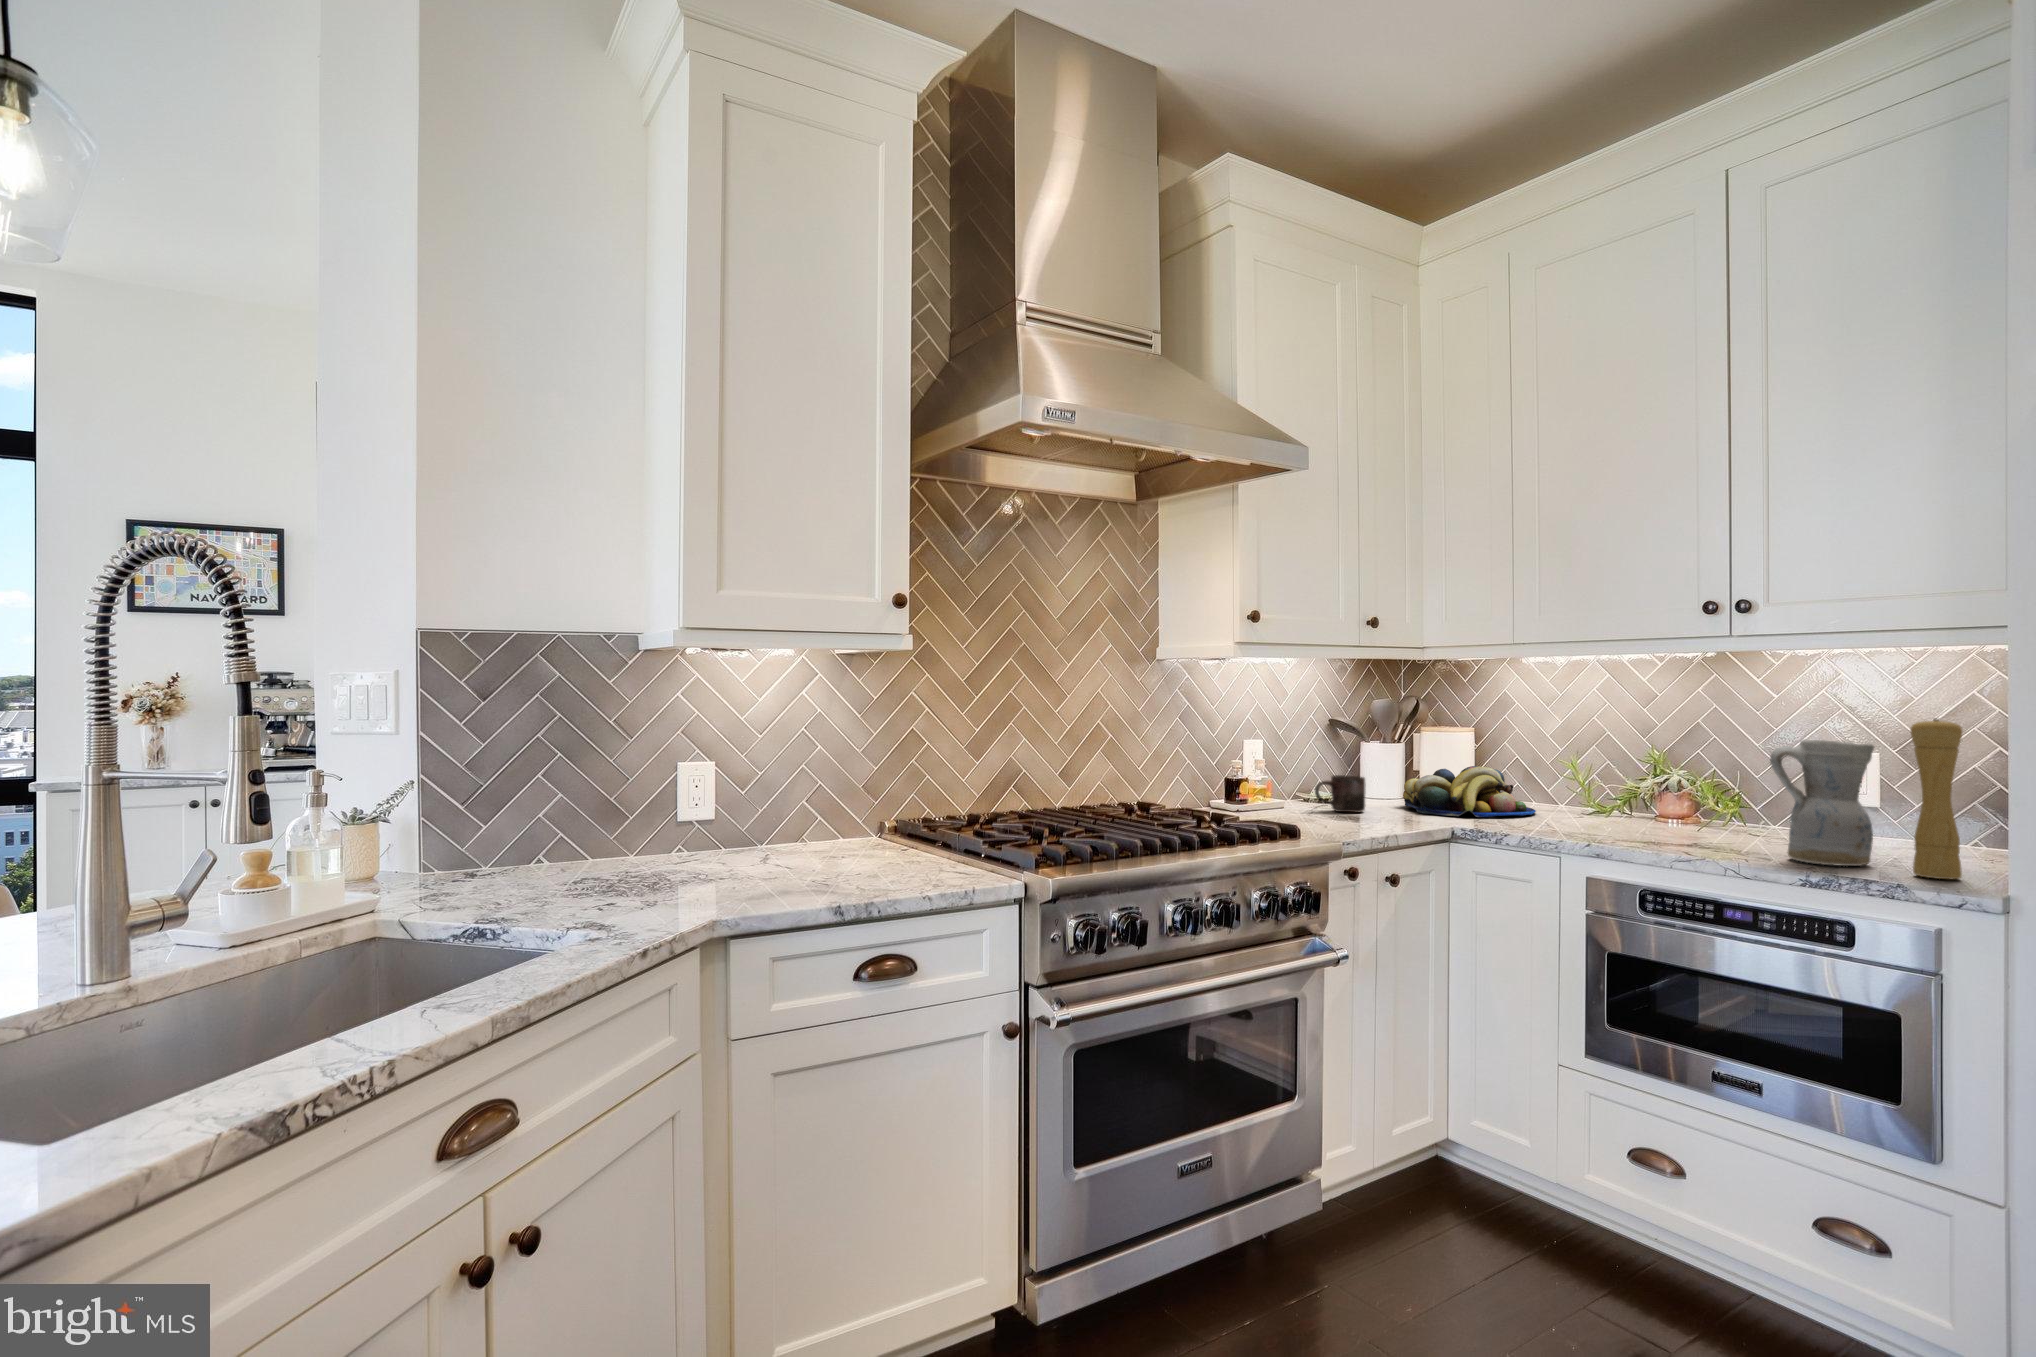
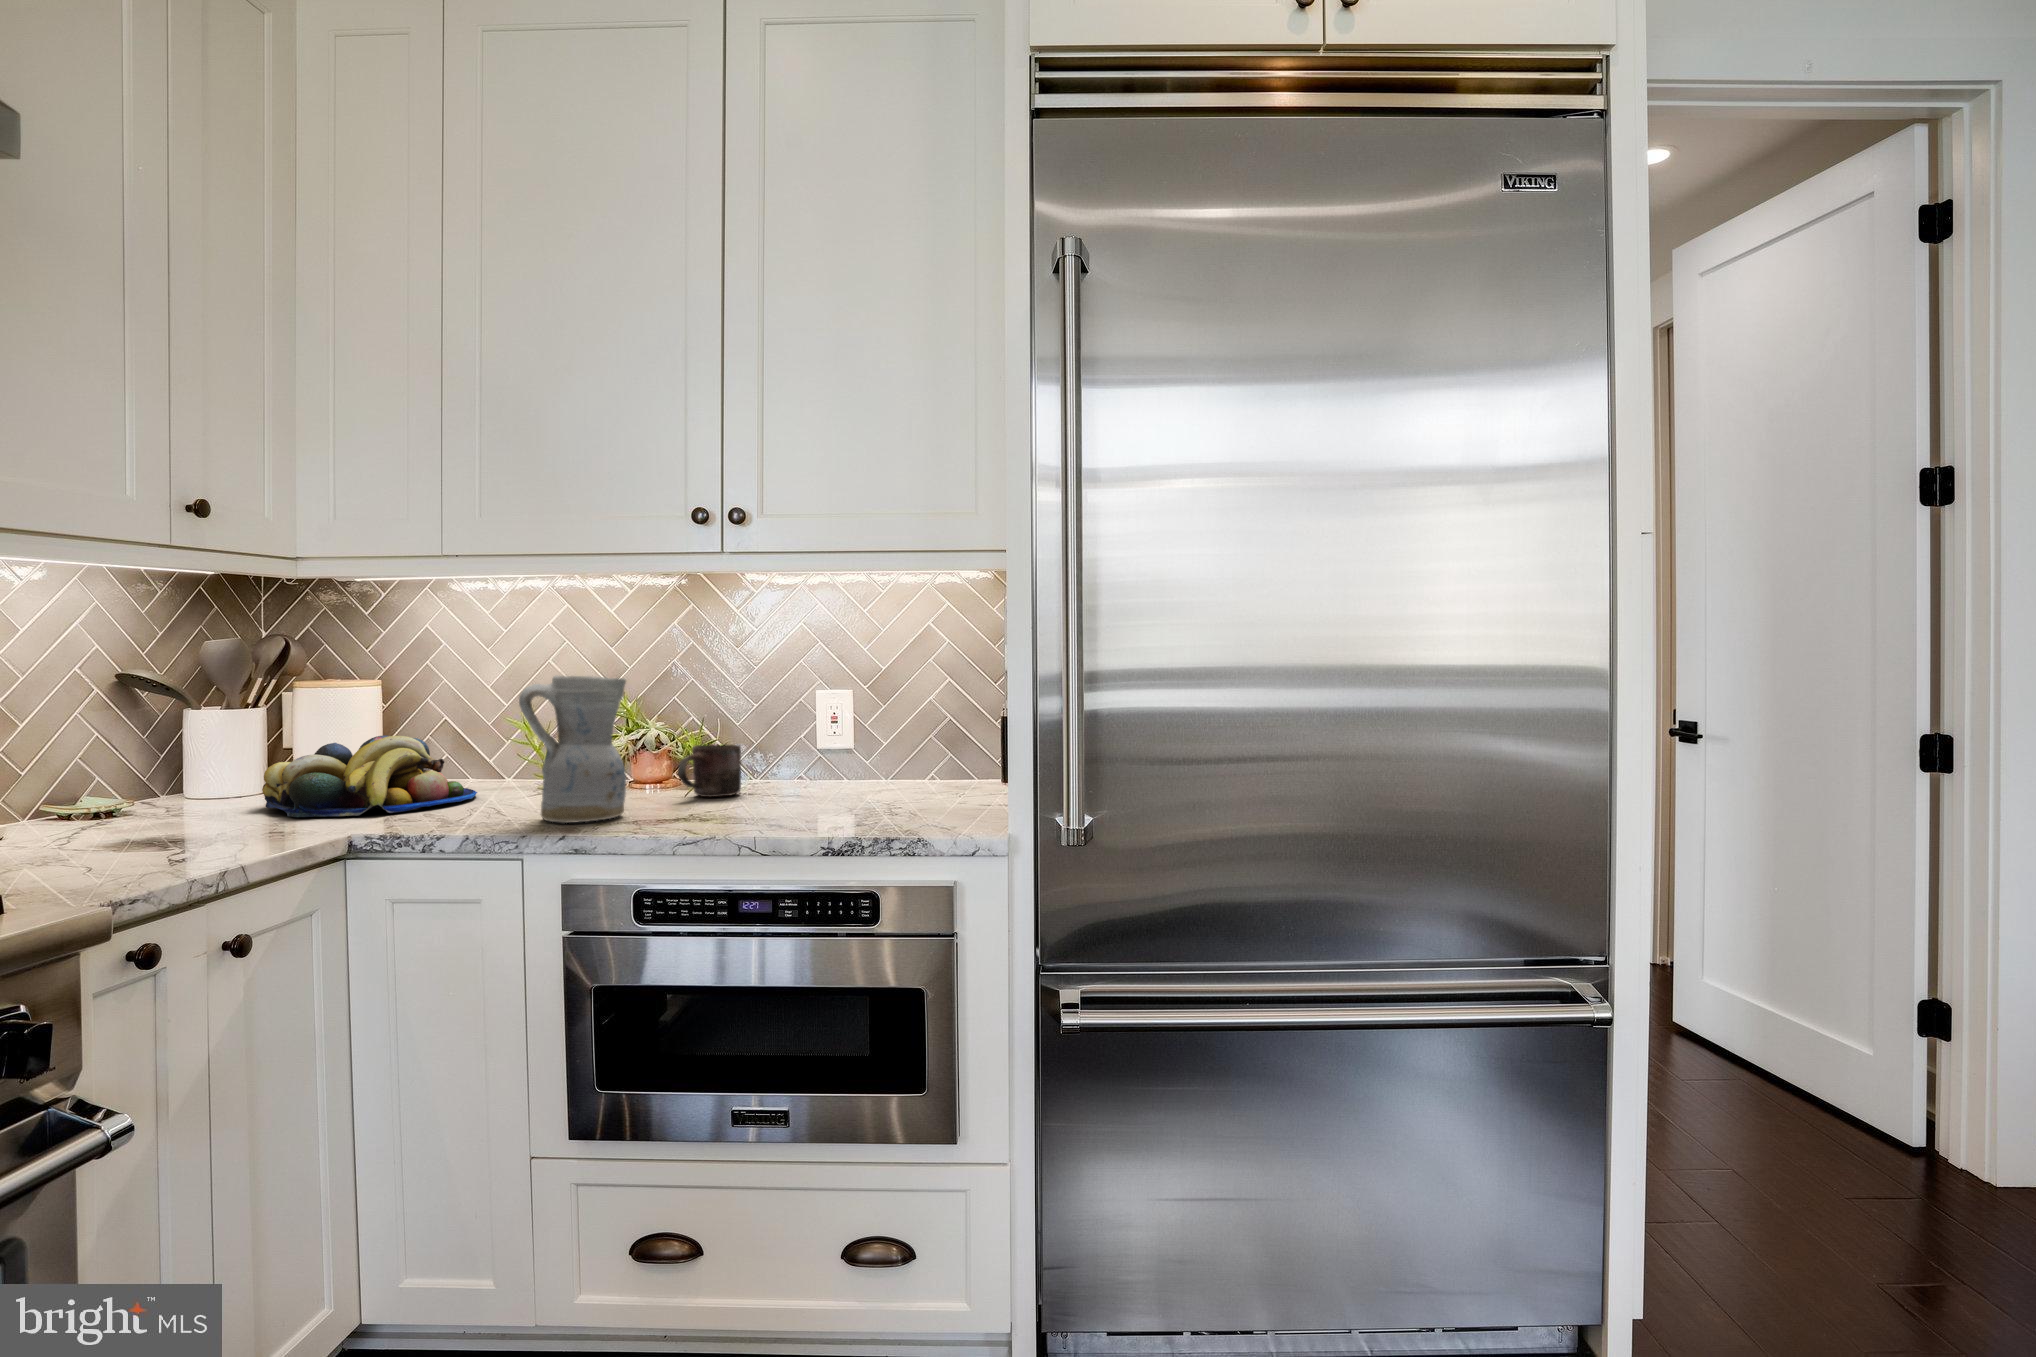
pepper mill: present [1910,718,1962,879] -> none [920,647,964,826]
ceramic pitcher: present [1770,740,1874,866] -> present [519,675,626,823]
mug: present [1315,775,1366,812] -> present [678,745,741,797]

